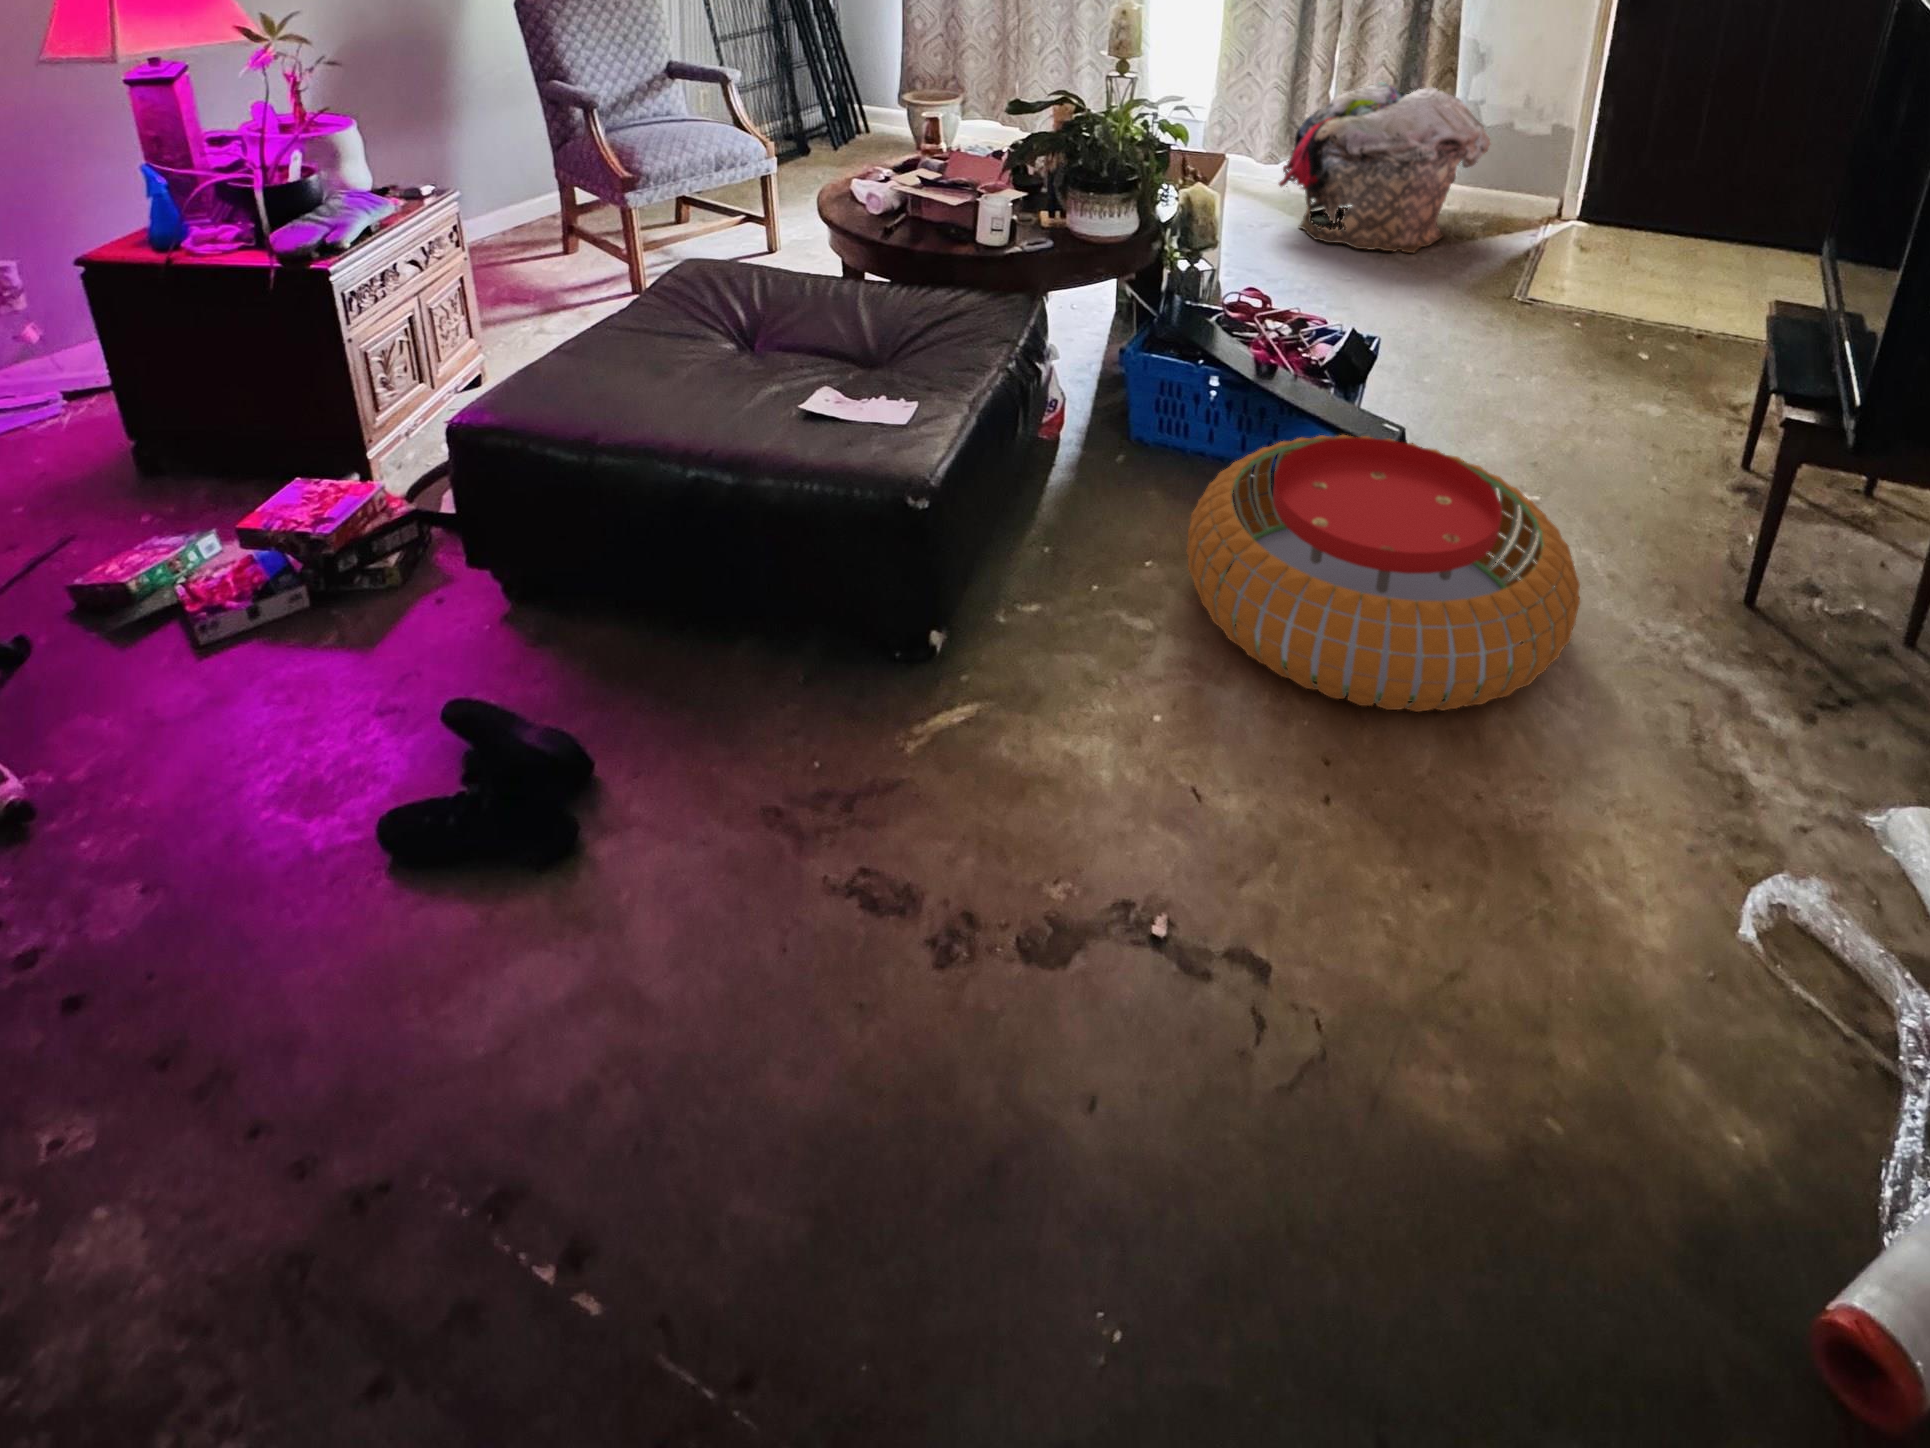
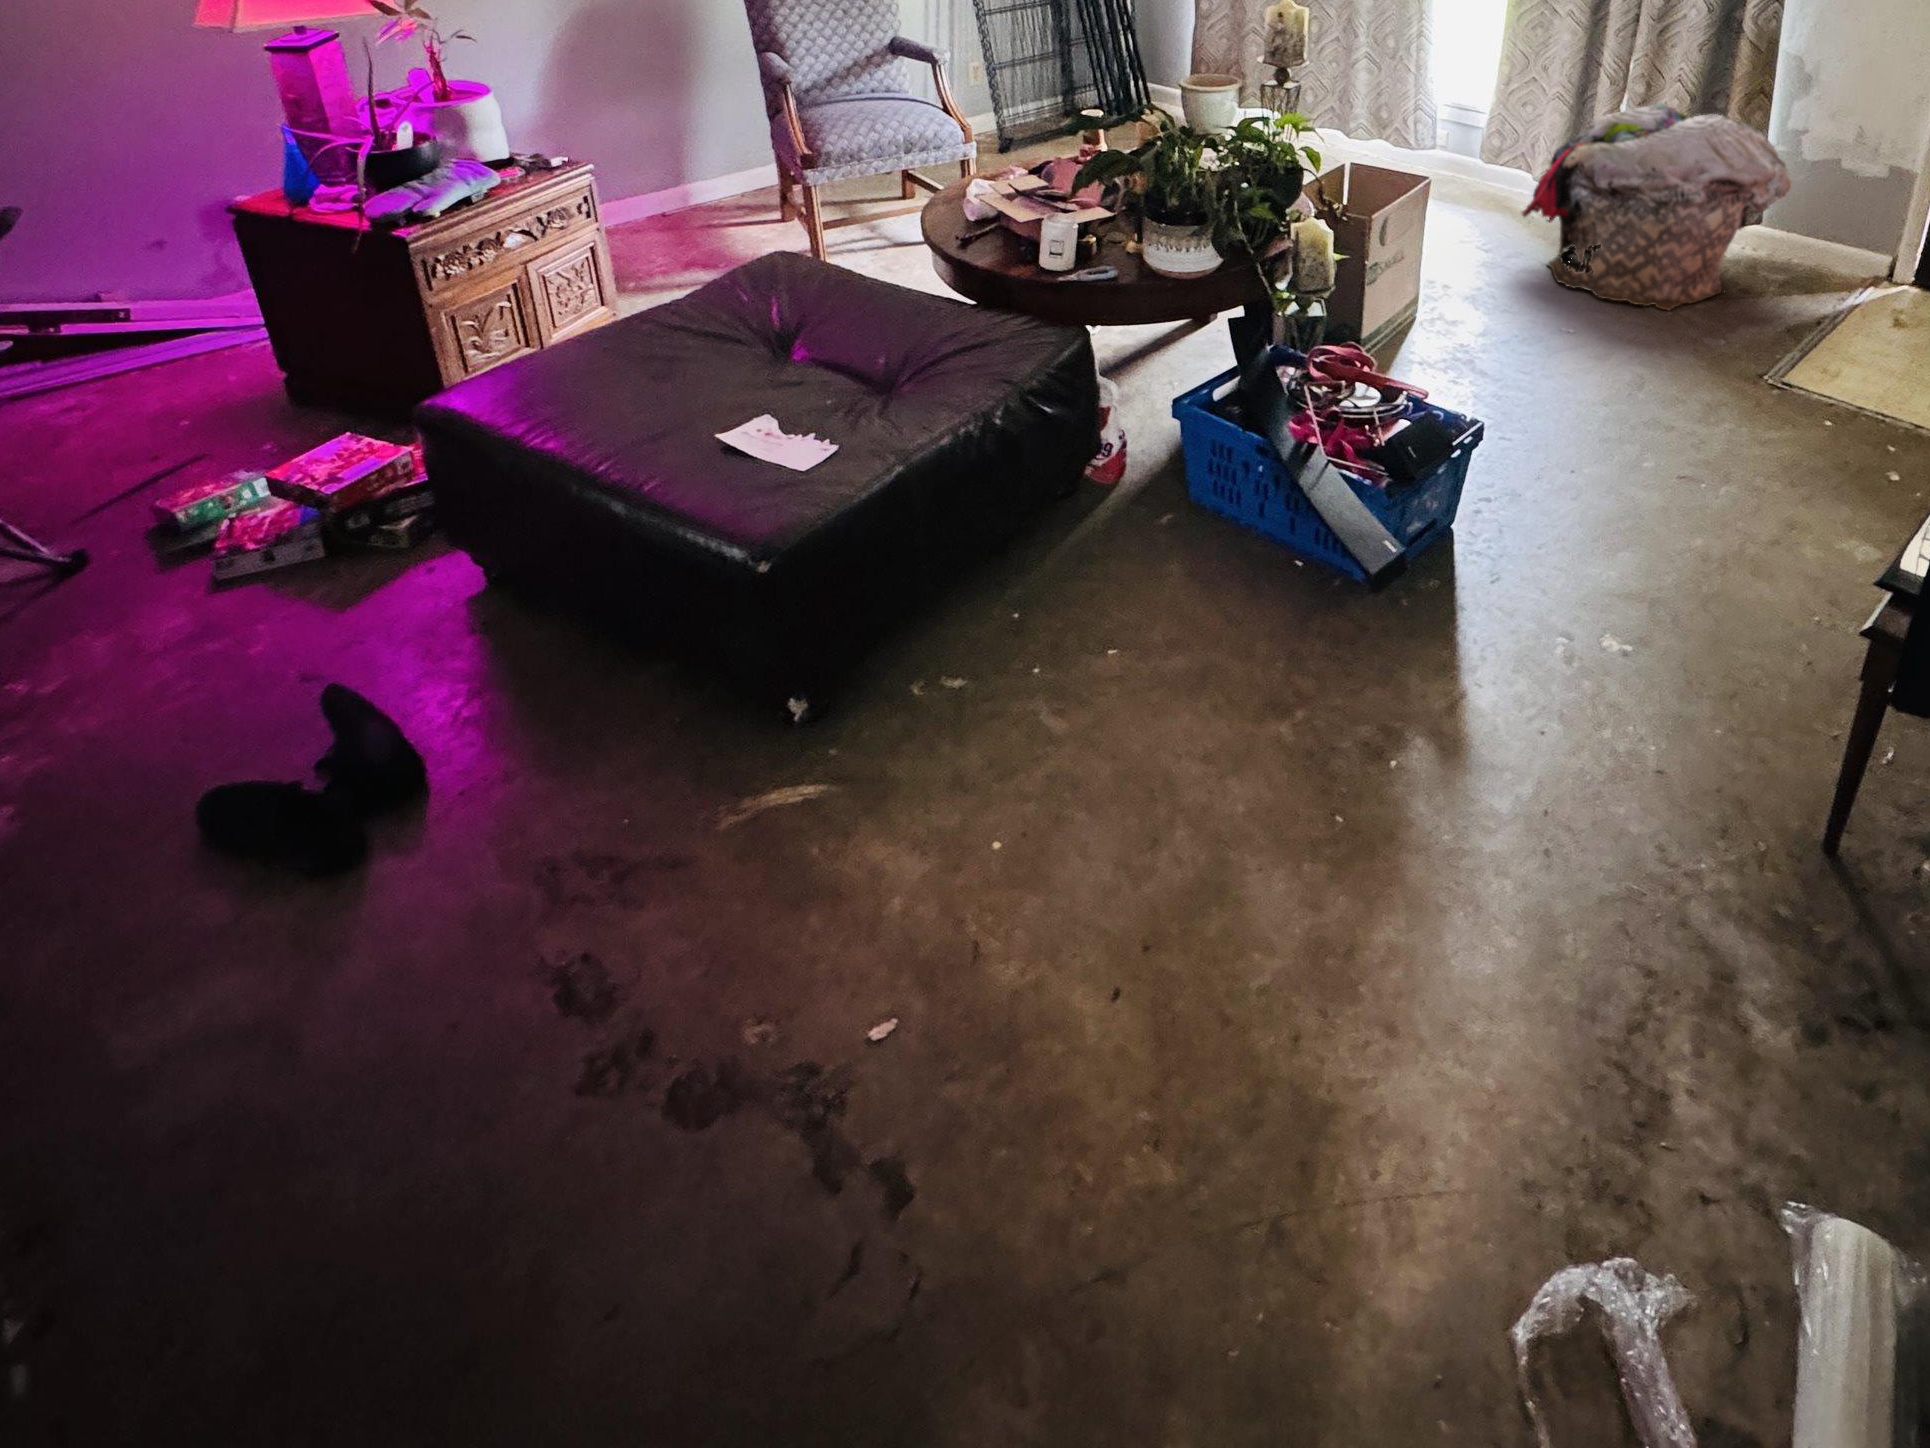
pouf: present [1187,435,1580,712] -> none [1103,537,1562,913]

